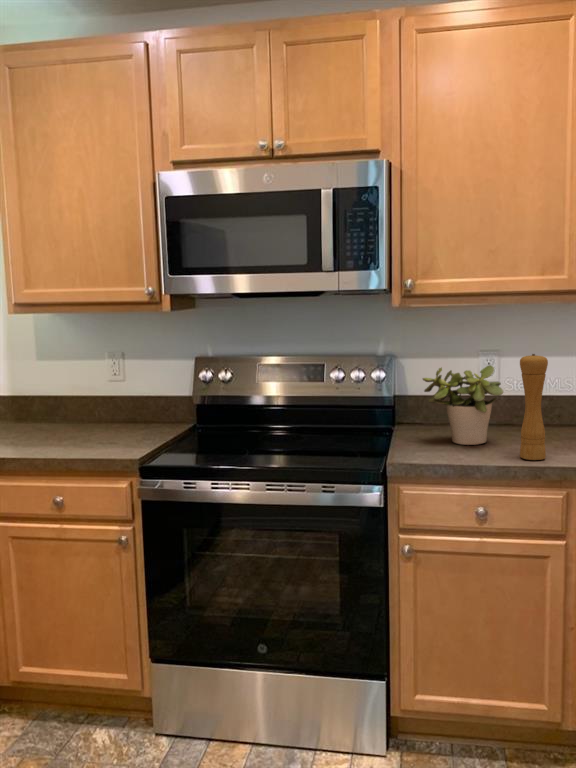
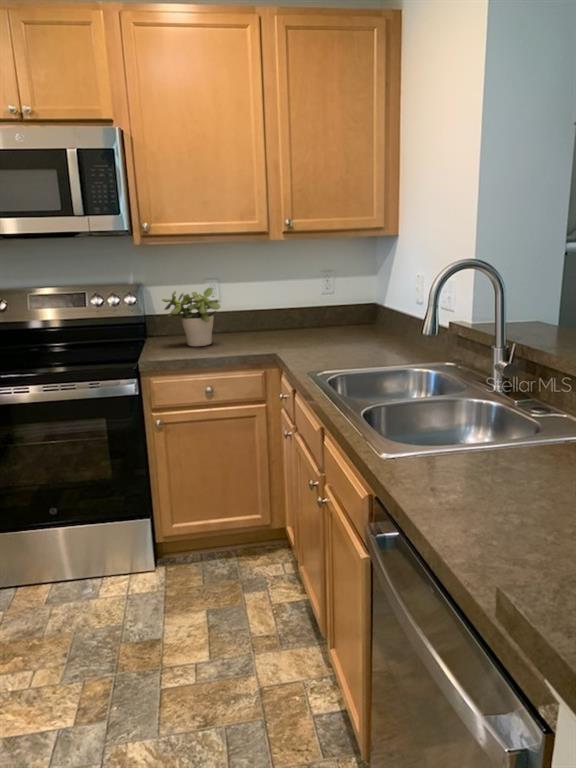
pepper mill: present [520,354,548,460] -> none [228,277,250,352]

